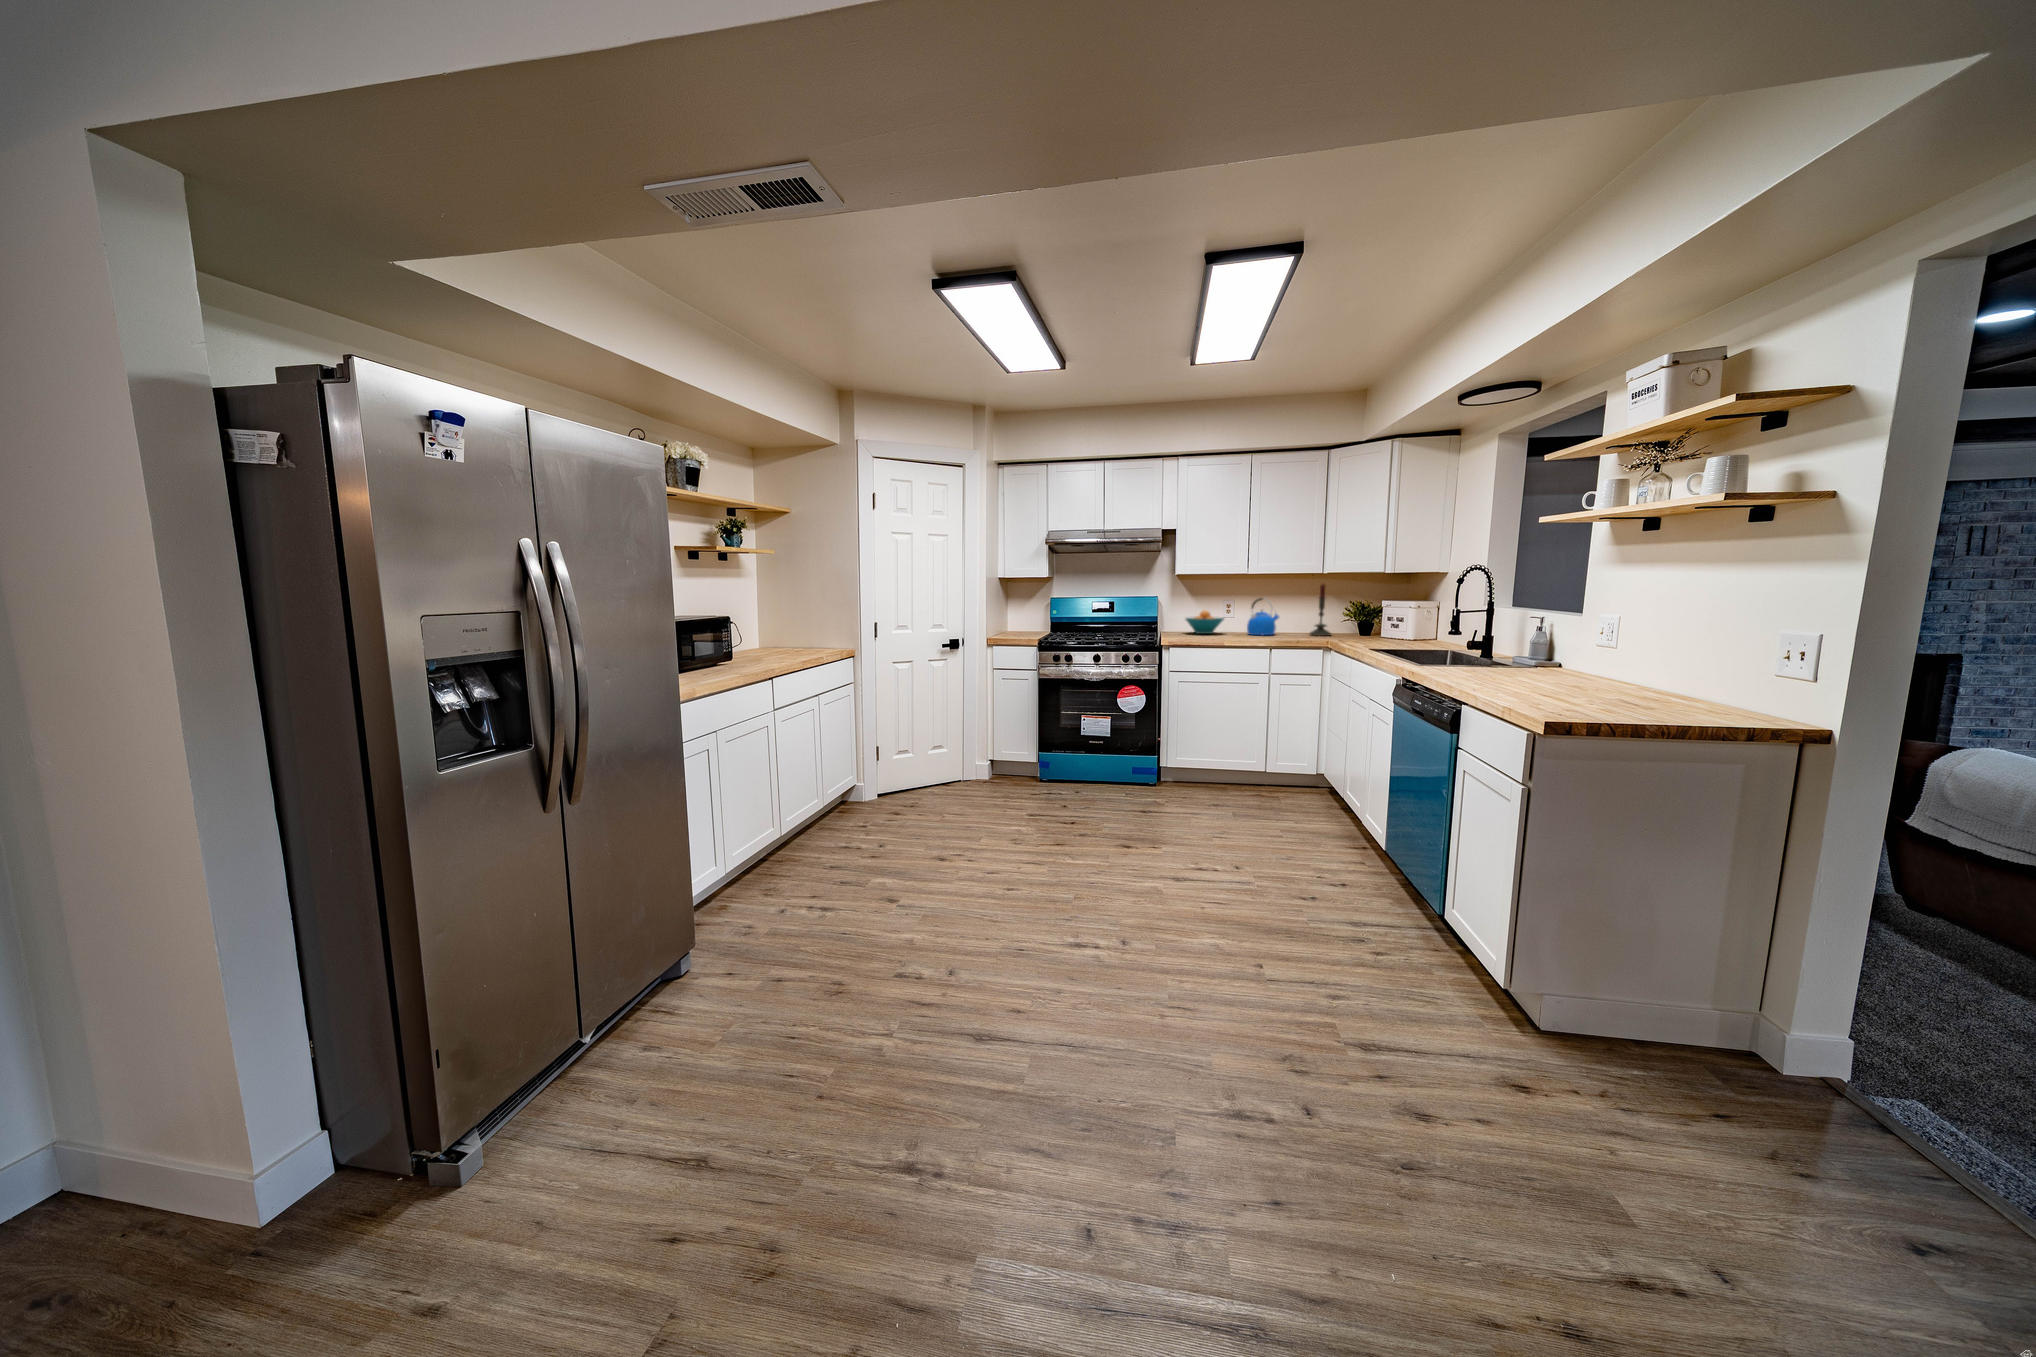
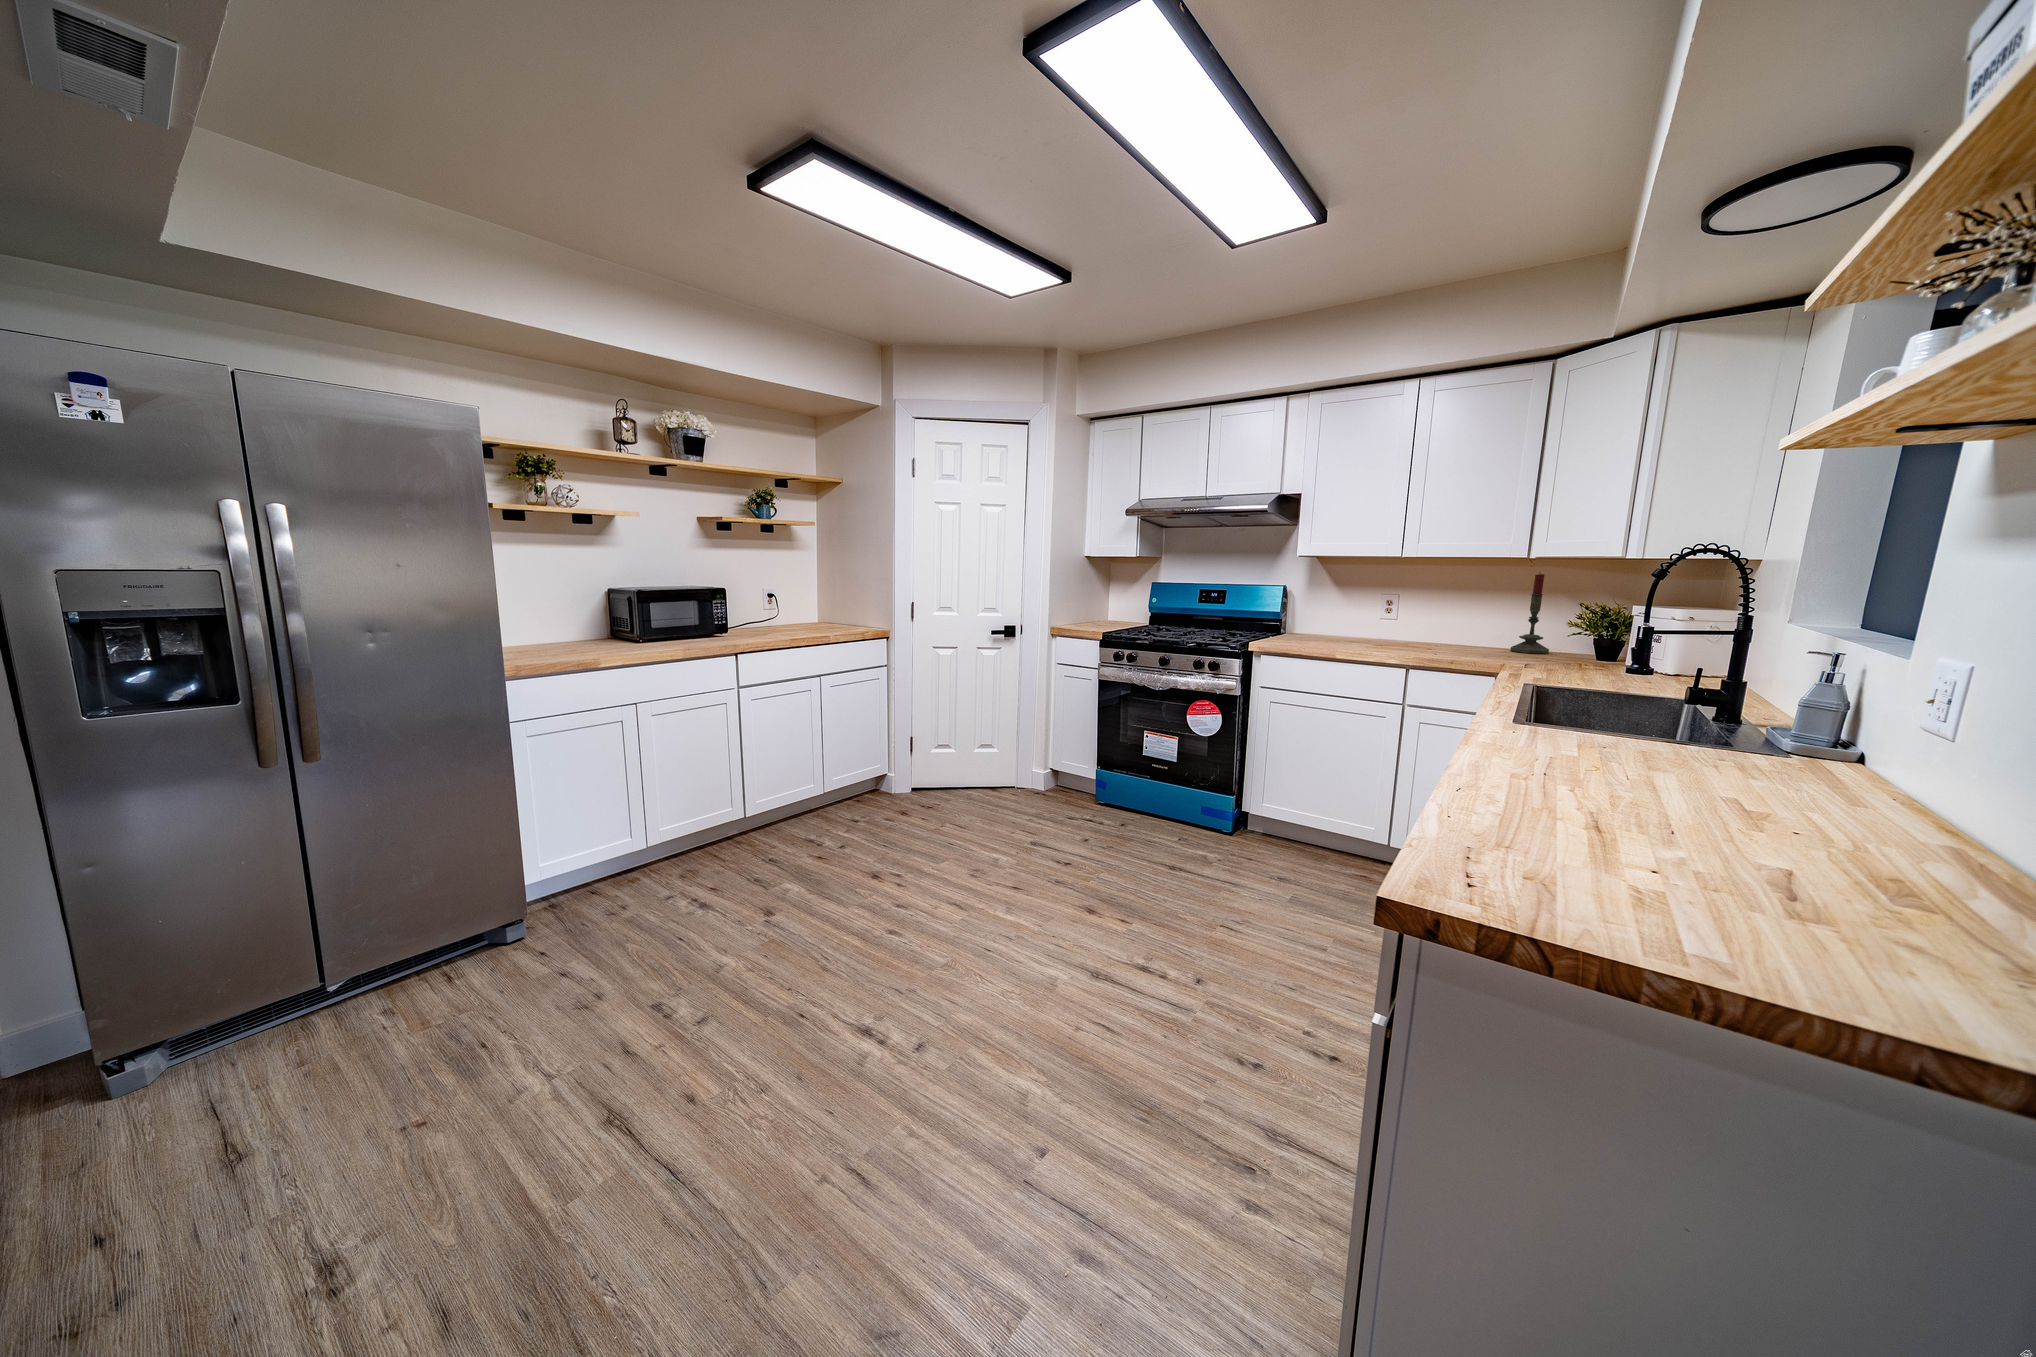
kettle: present [1247,598,1279,635] -> none [1408,592,1465,647]
fruit bowl: present [1186,610,1224,634] -> none [1319,606,1380,639]

